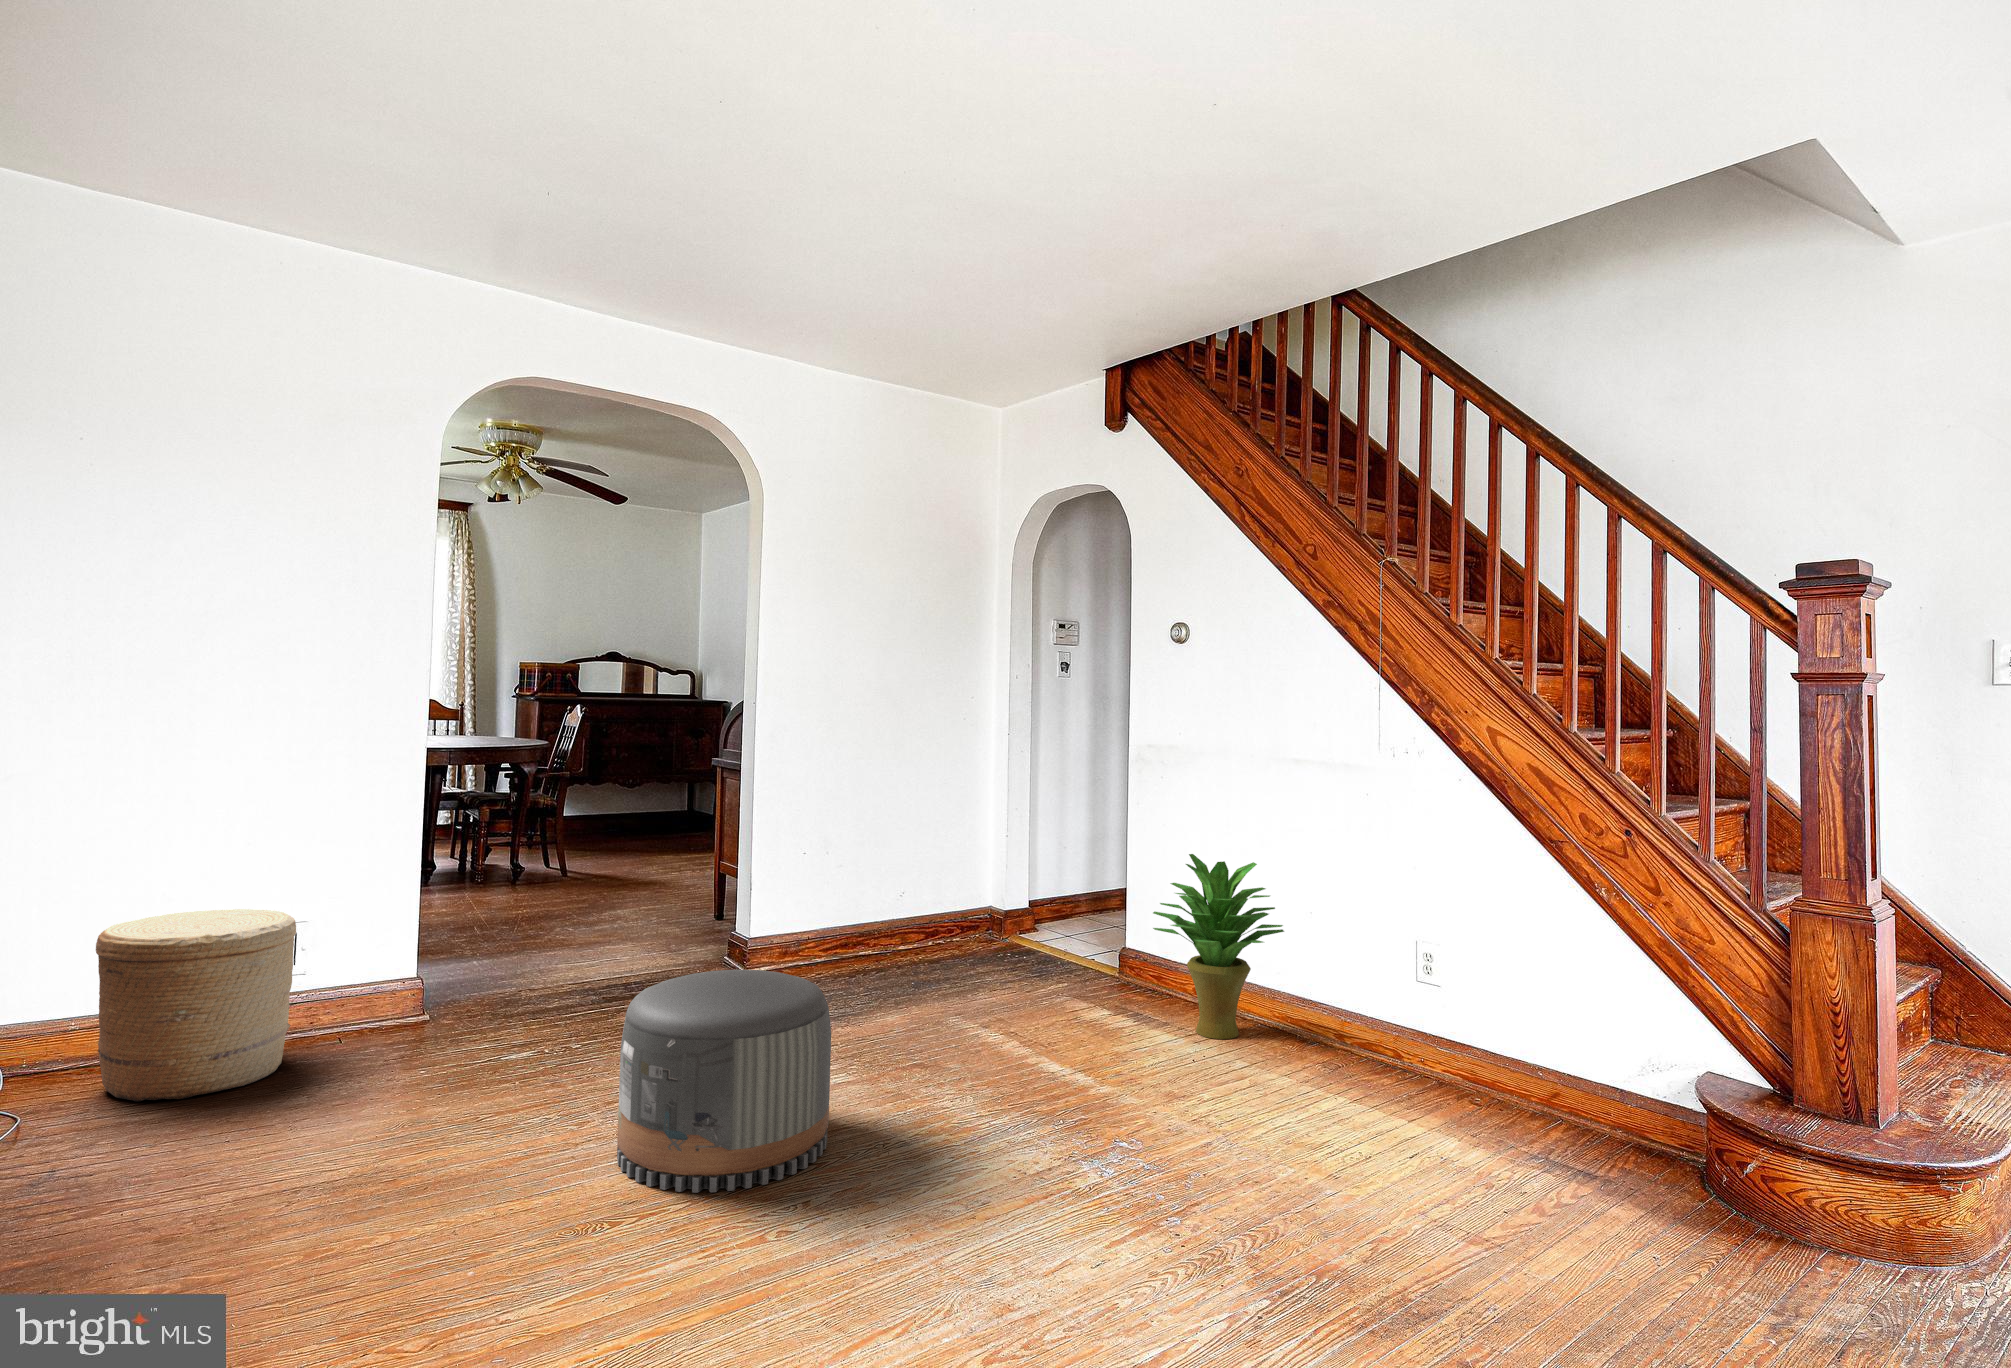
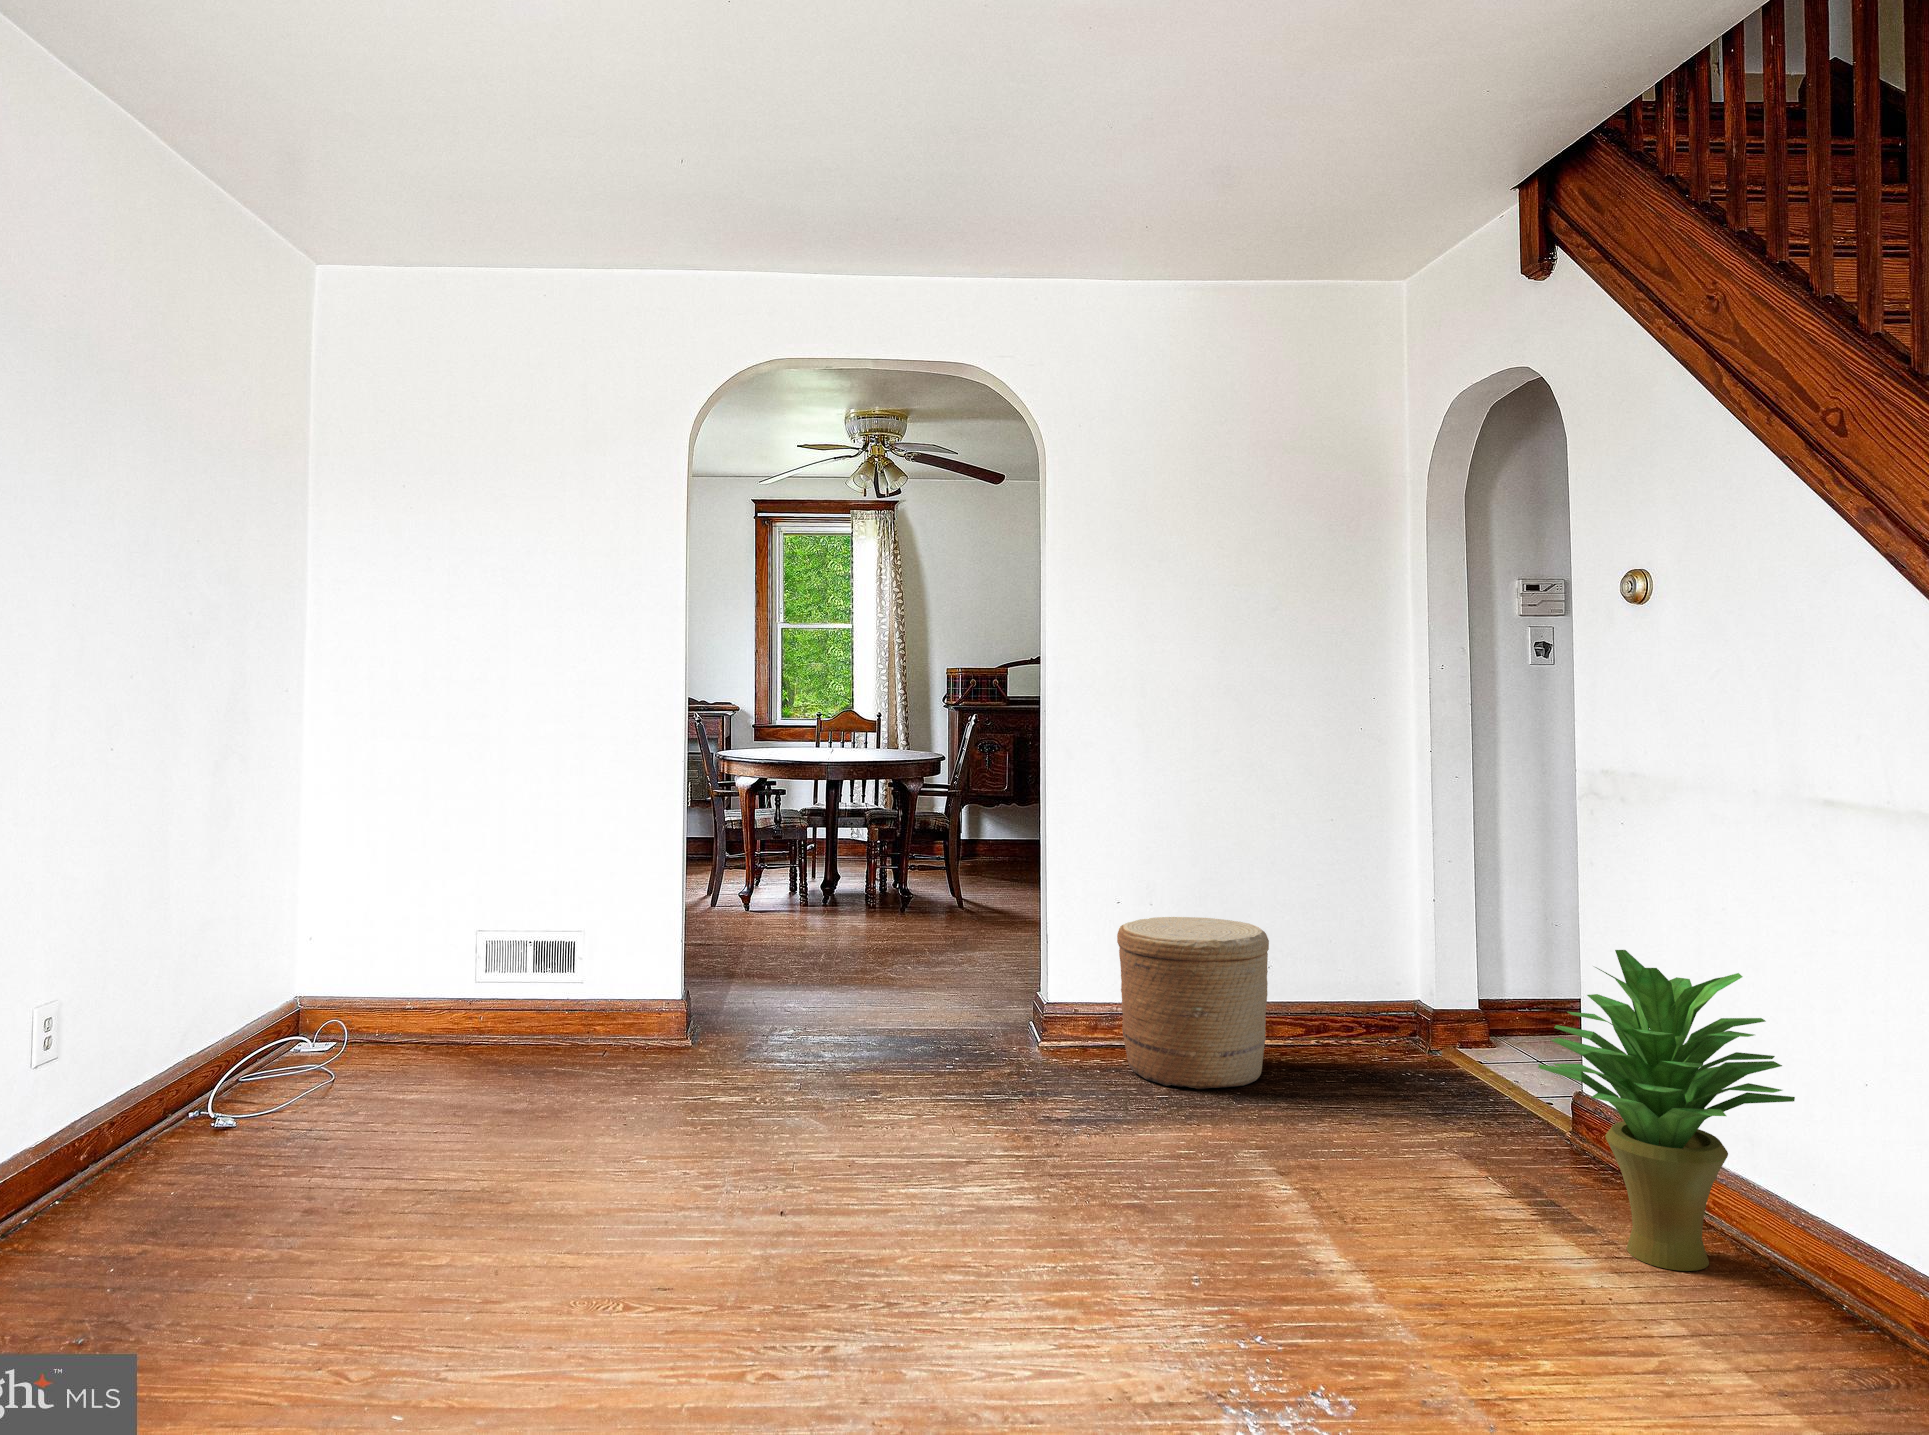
woven basket: present [96,909,296,1102] -> present [1117,917,1269,1089]
pouf: present [617,970,831,1193] -> none [681,1053,936,1334]

